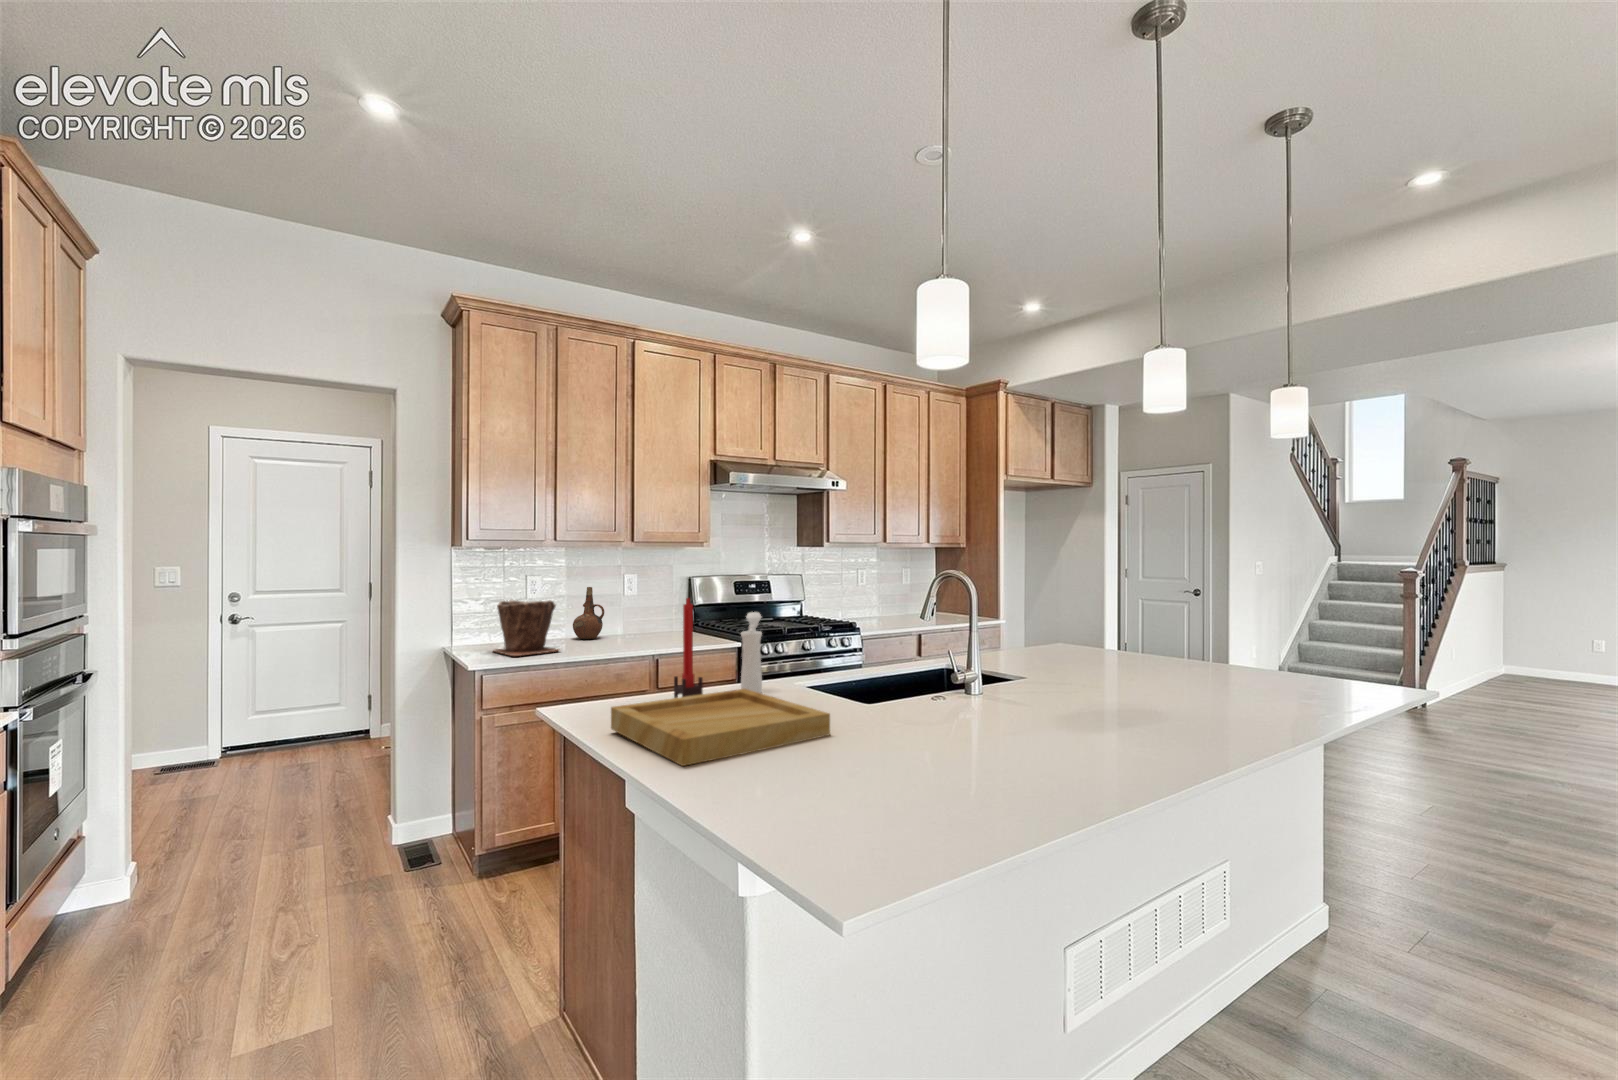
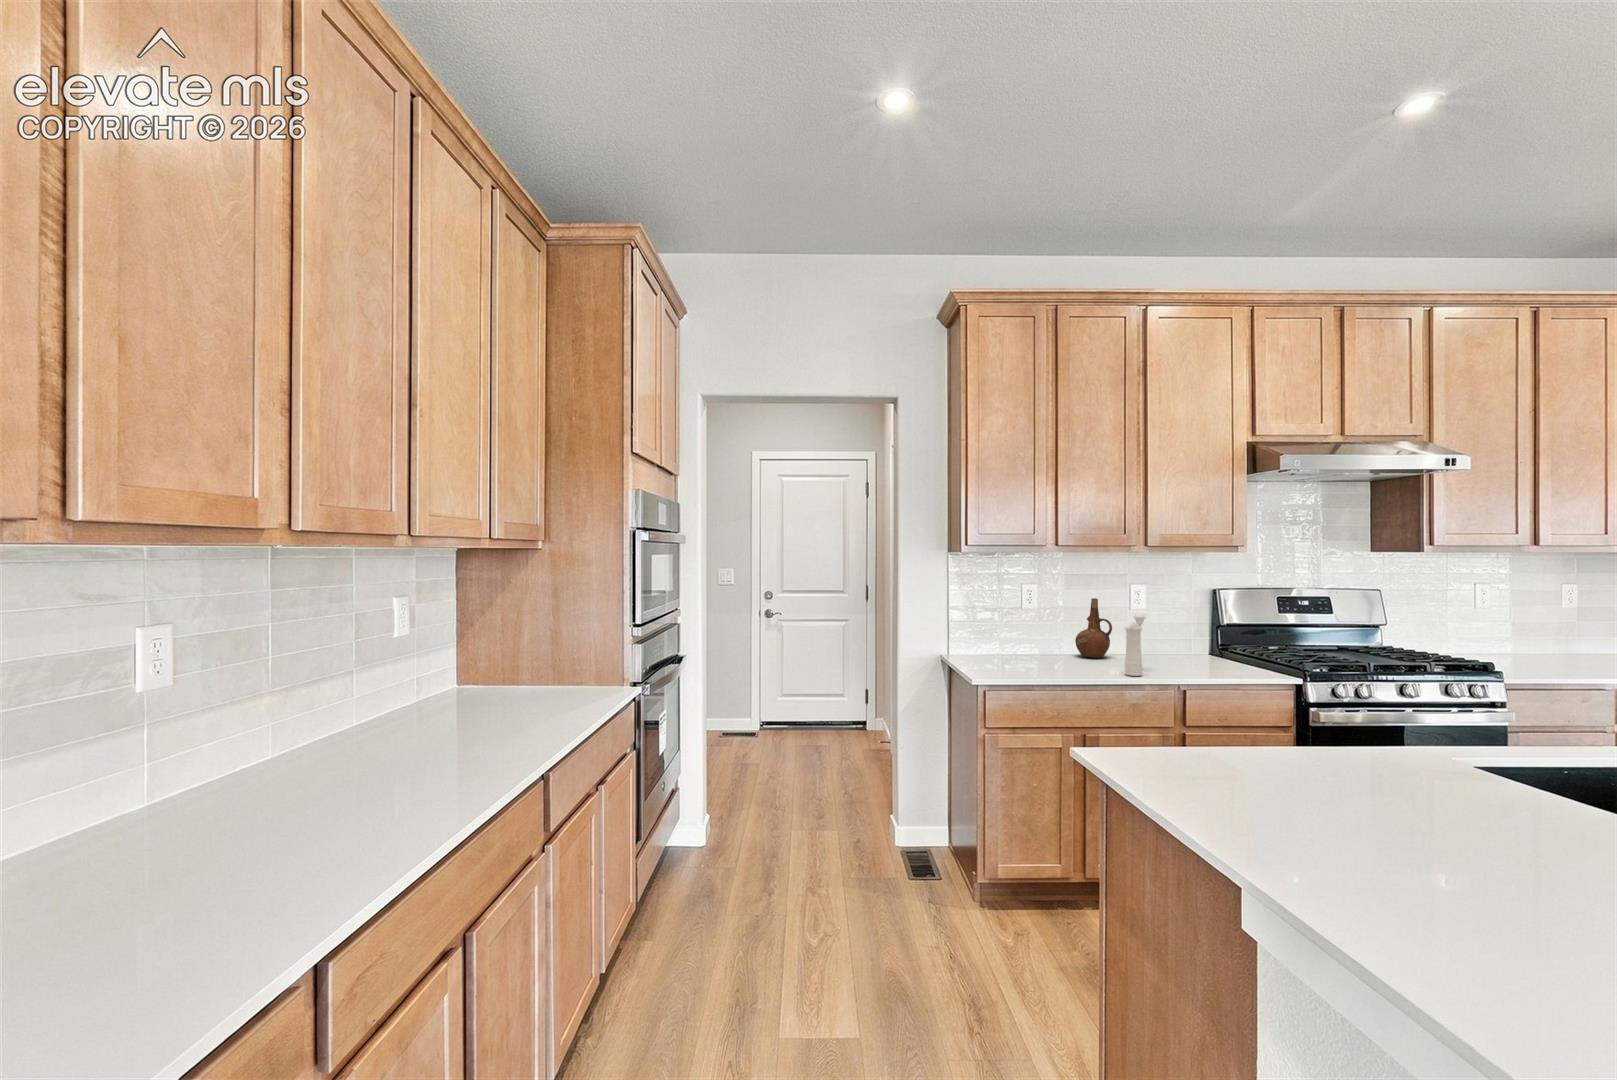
candle: present [674,598,703,698] -> none [1239,629,1283,768]
plant pot: present [494,600,560,656] -> none [992,610,1067,672]
pepper mill: present [741,612,762,694] -> present [1125,613,1146,676]
tray: present [611,689,830,766] -> none [1166,760,1537,869]

